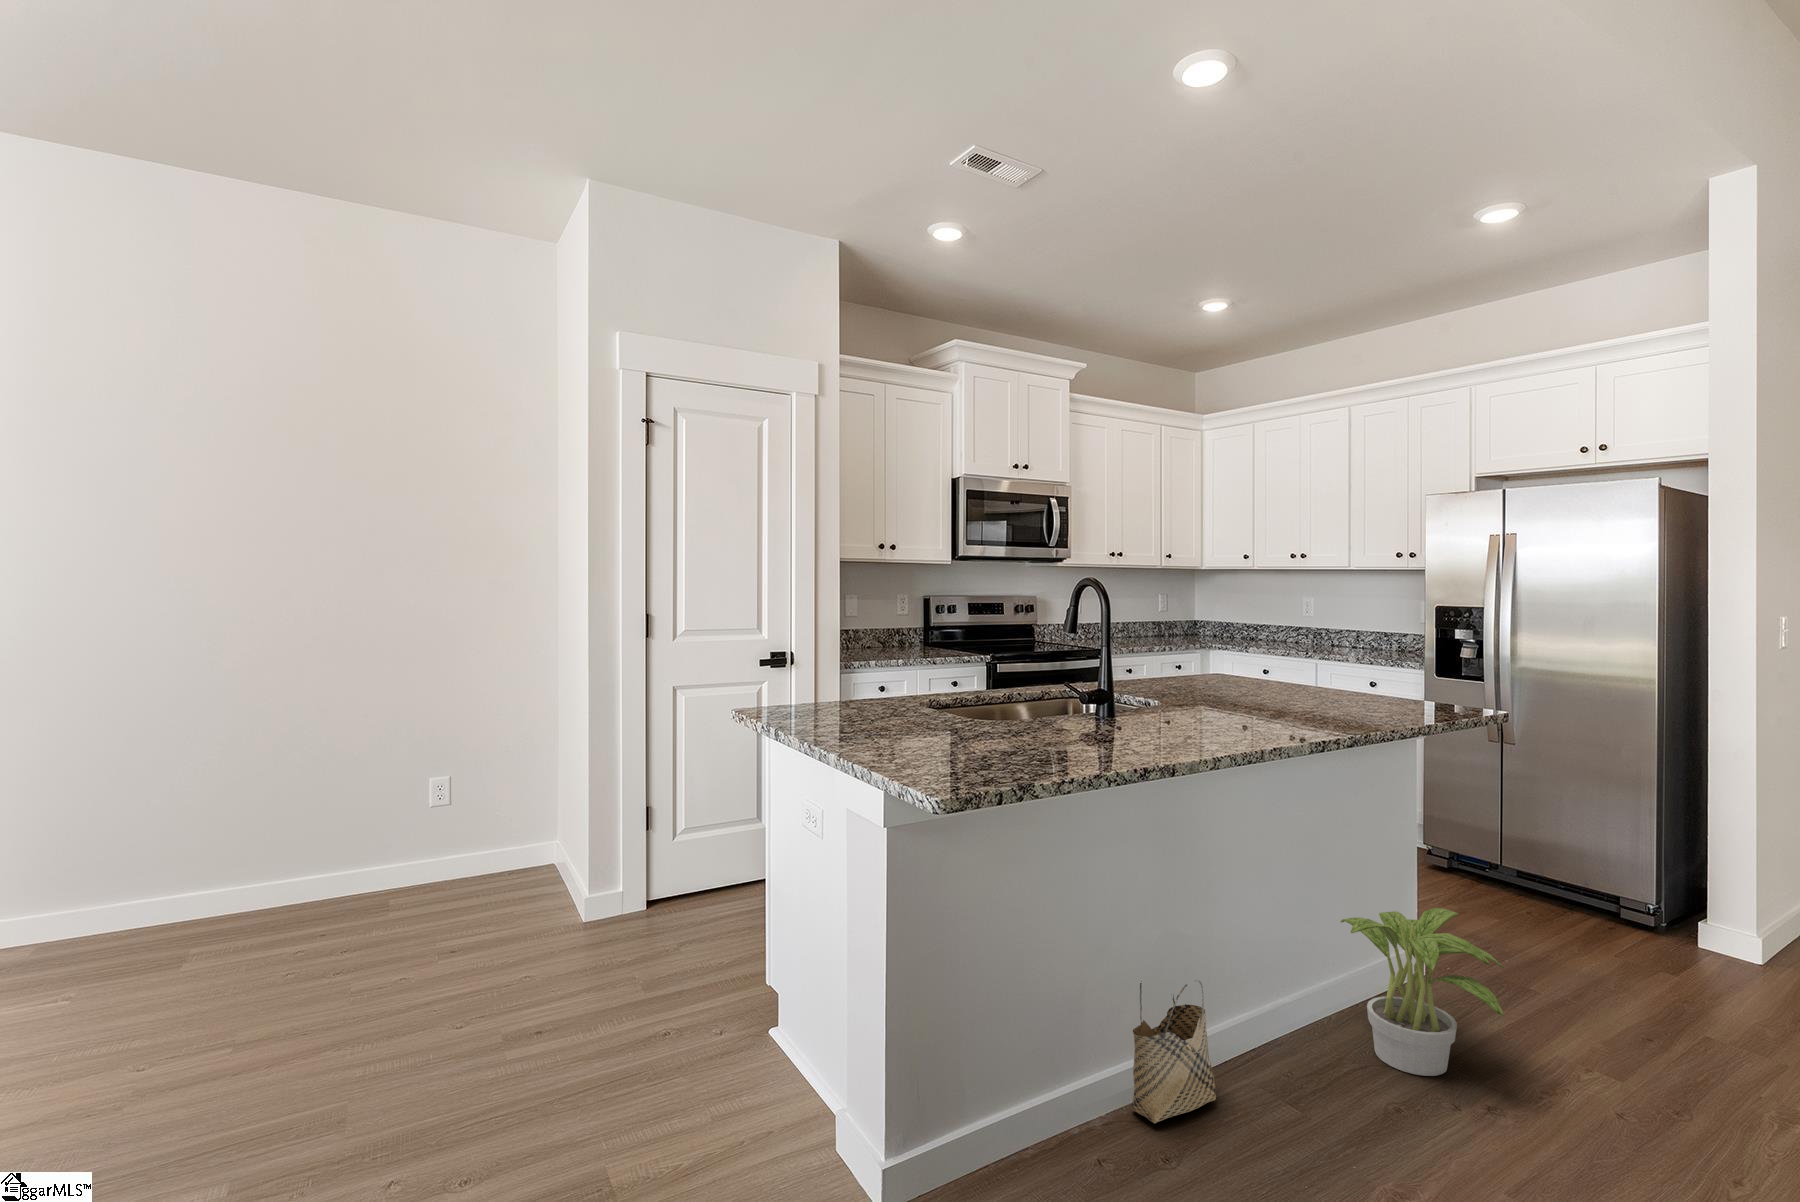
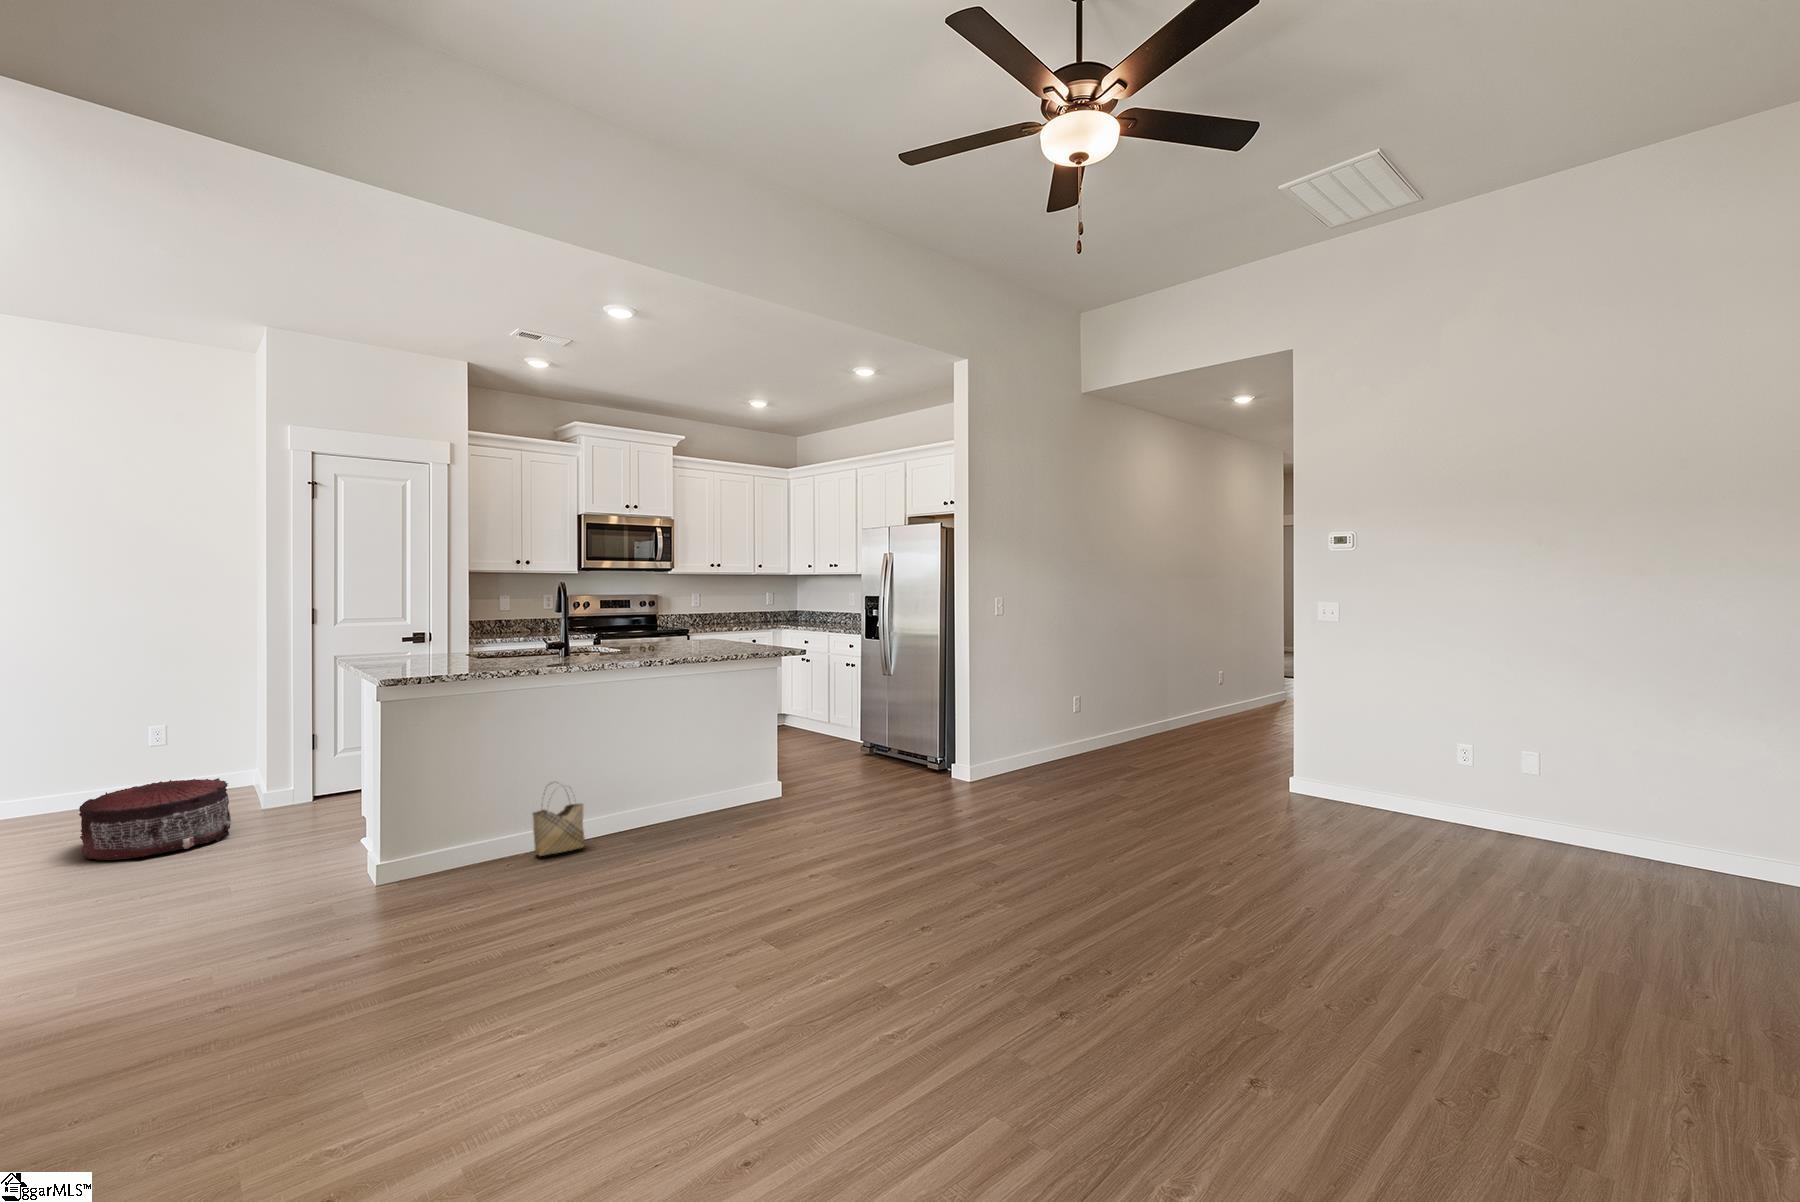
pouf: none [357,886,563,1042] -> present [79,778,231,860]
potted plant: present [1341,908,1505,1076] -> none [673,753,751,834]

